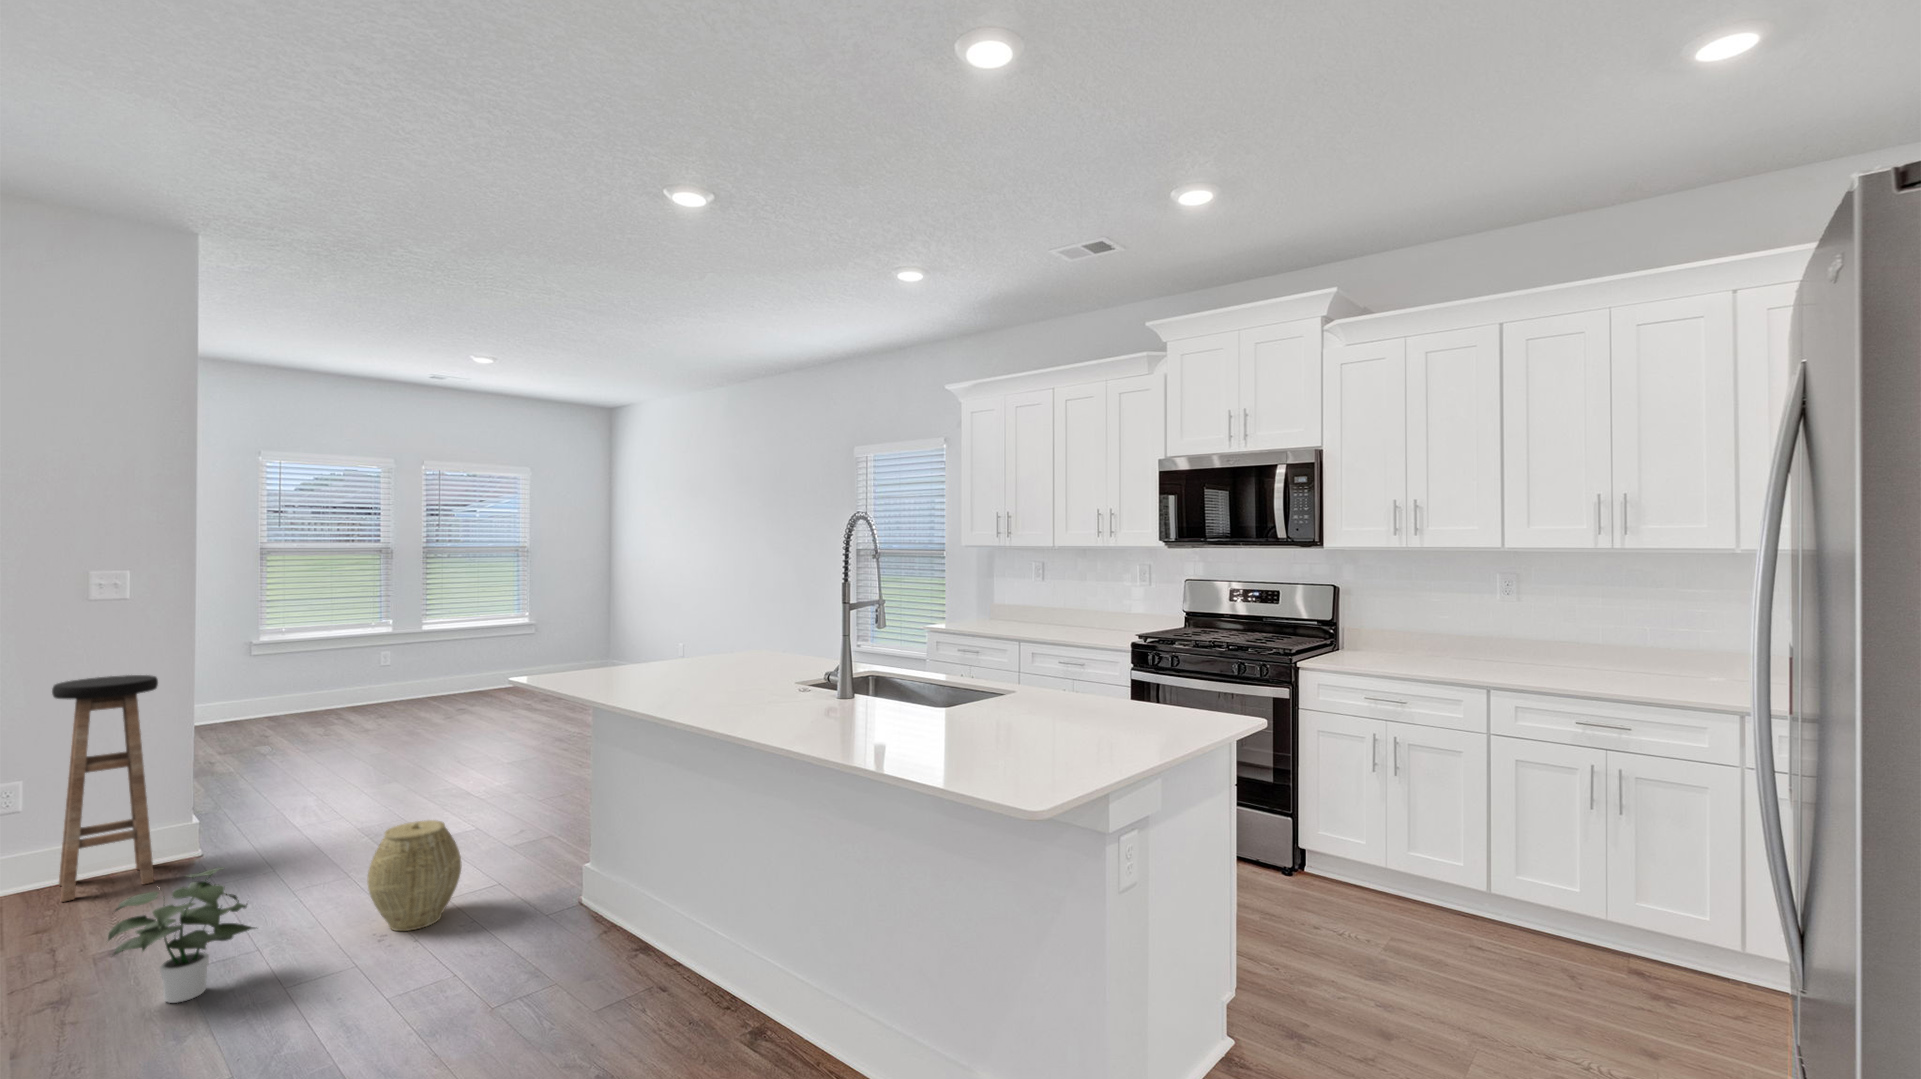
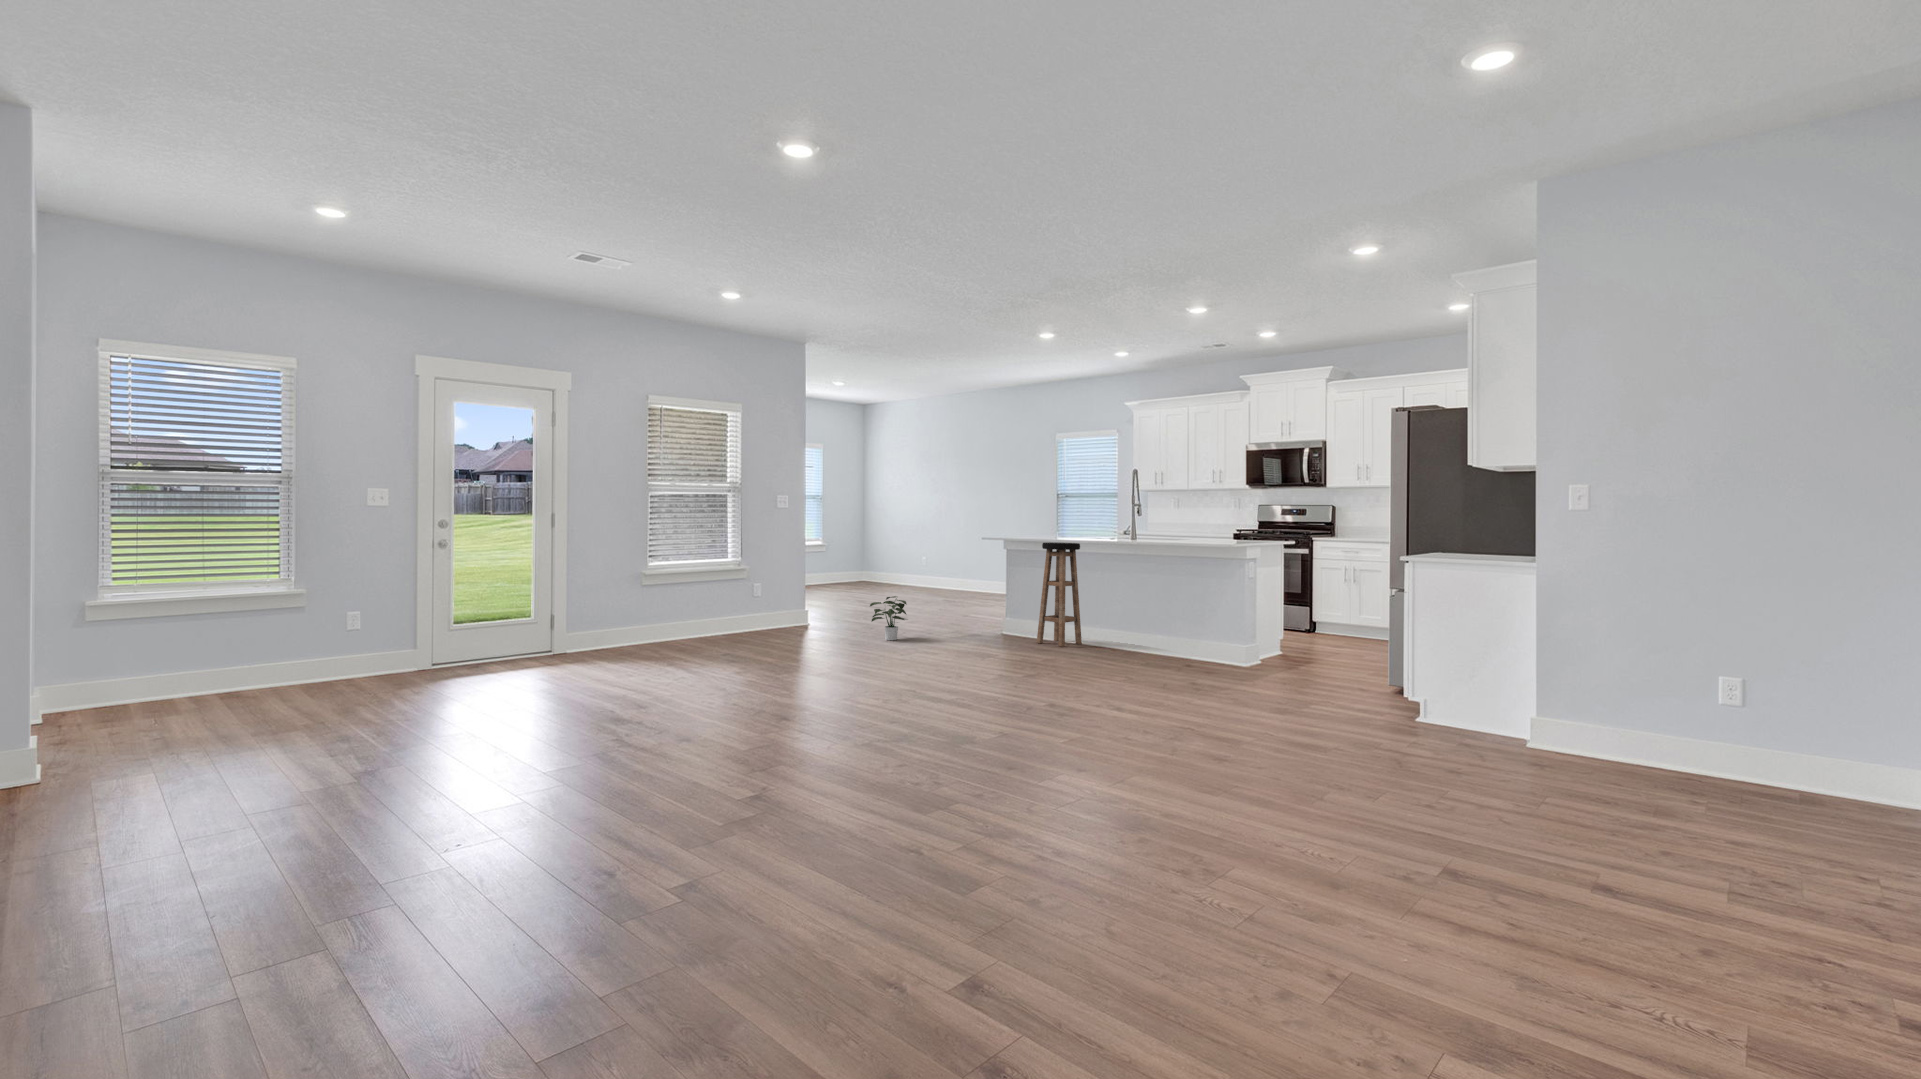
bar stool: present [52,675,158,902] -> present [1037,542,1082,647]
woven basket: present [367,820,461,931] -> none [926,592,959,633]

